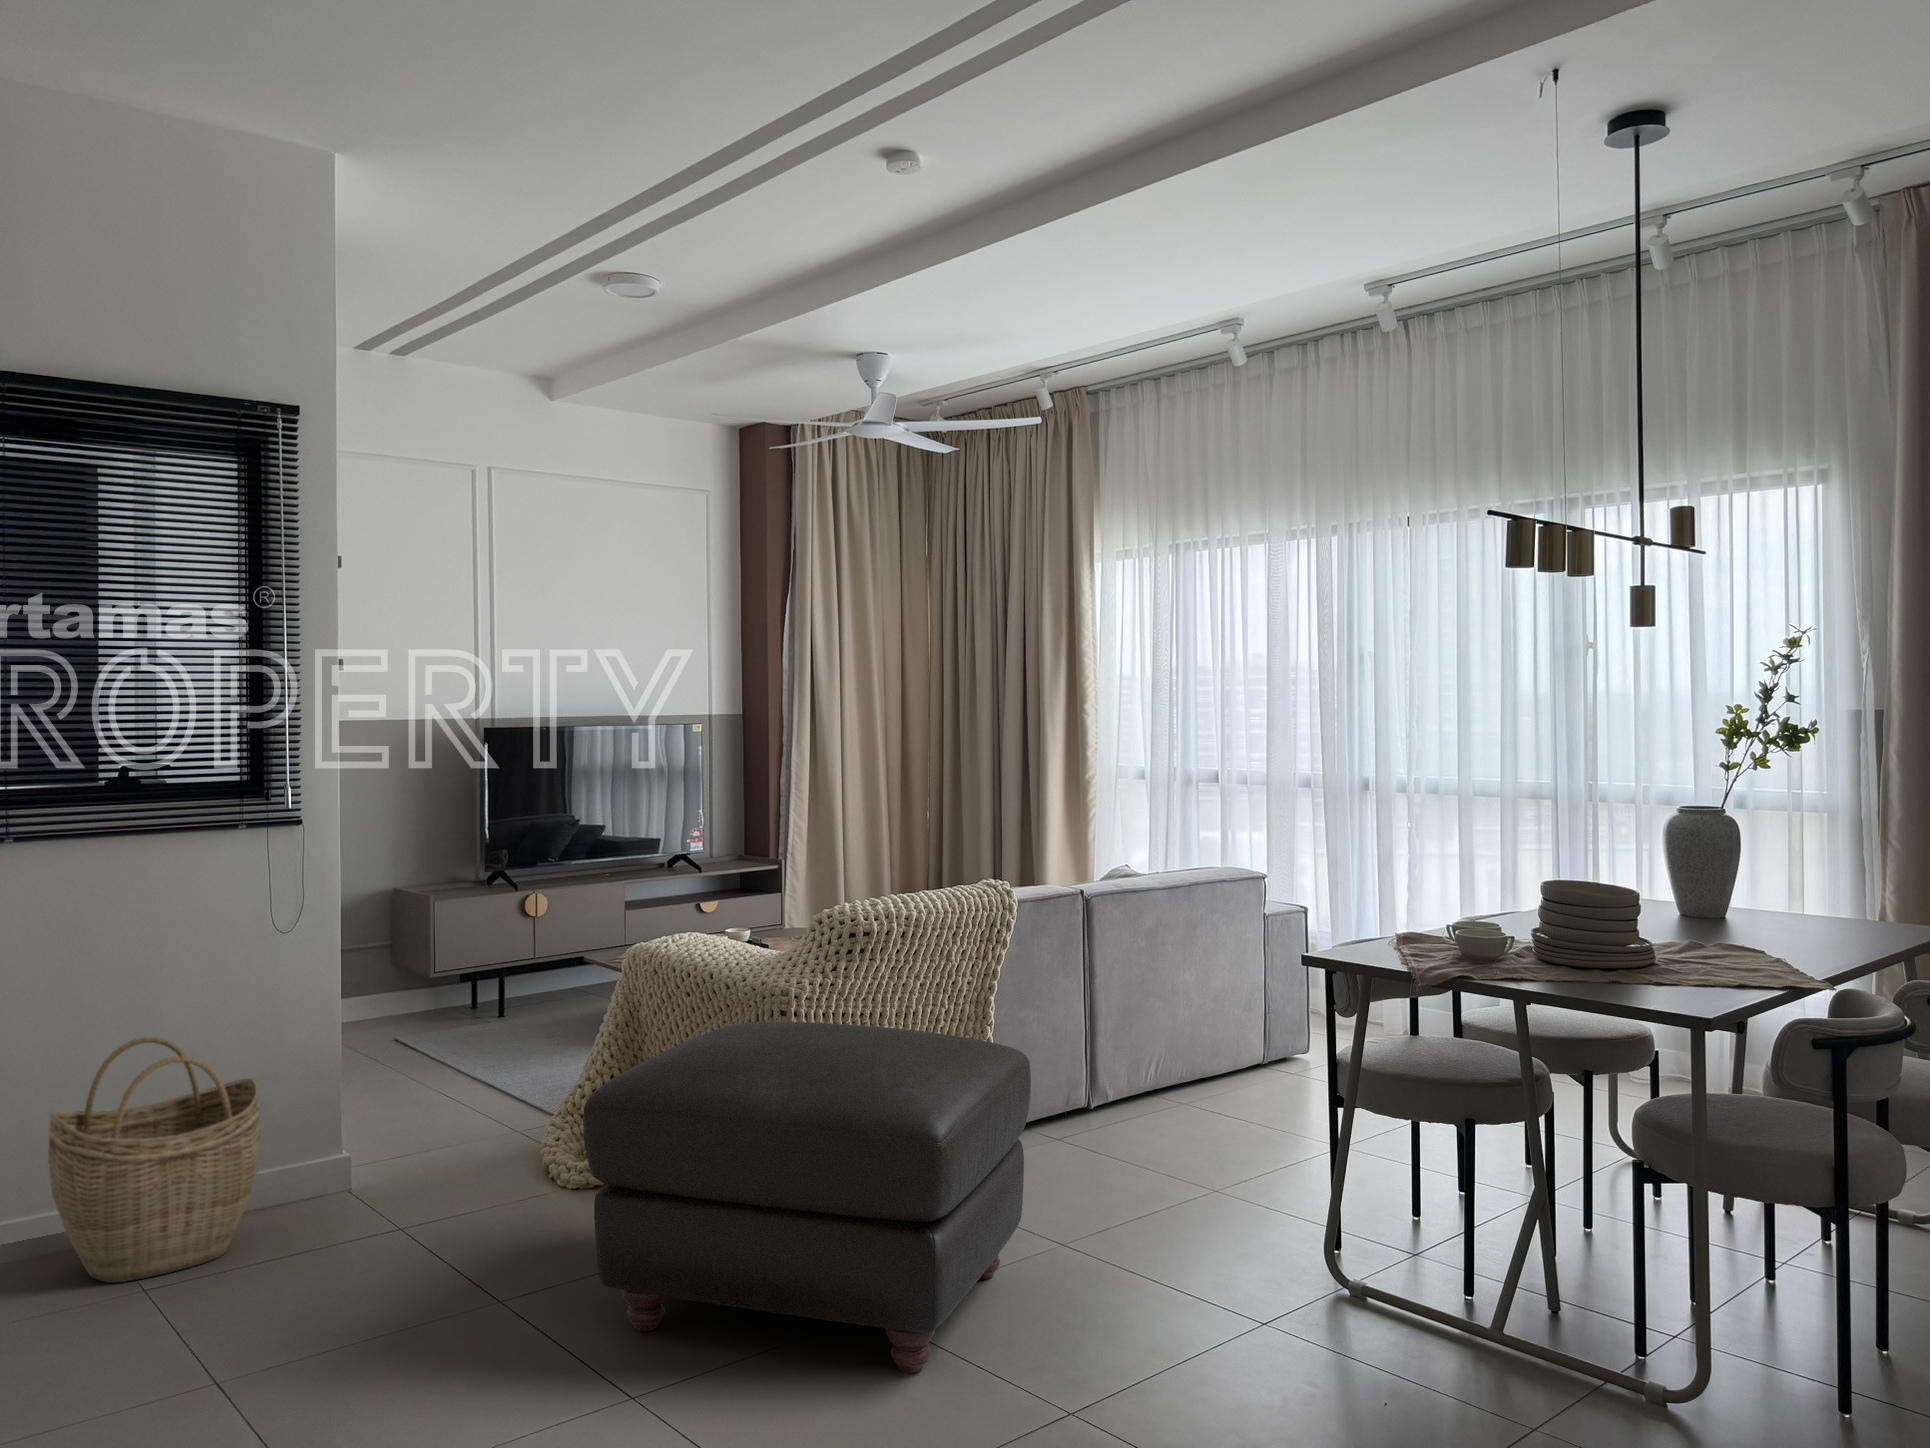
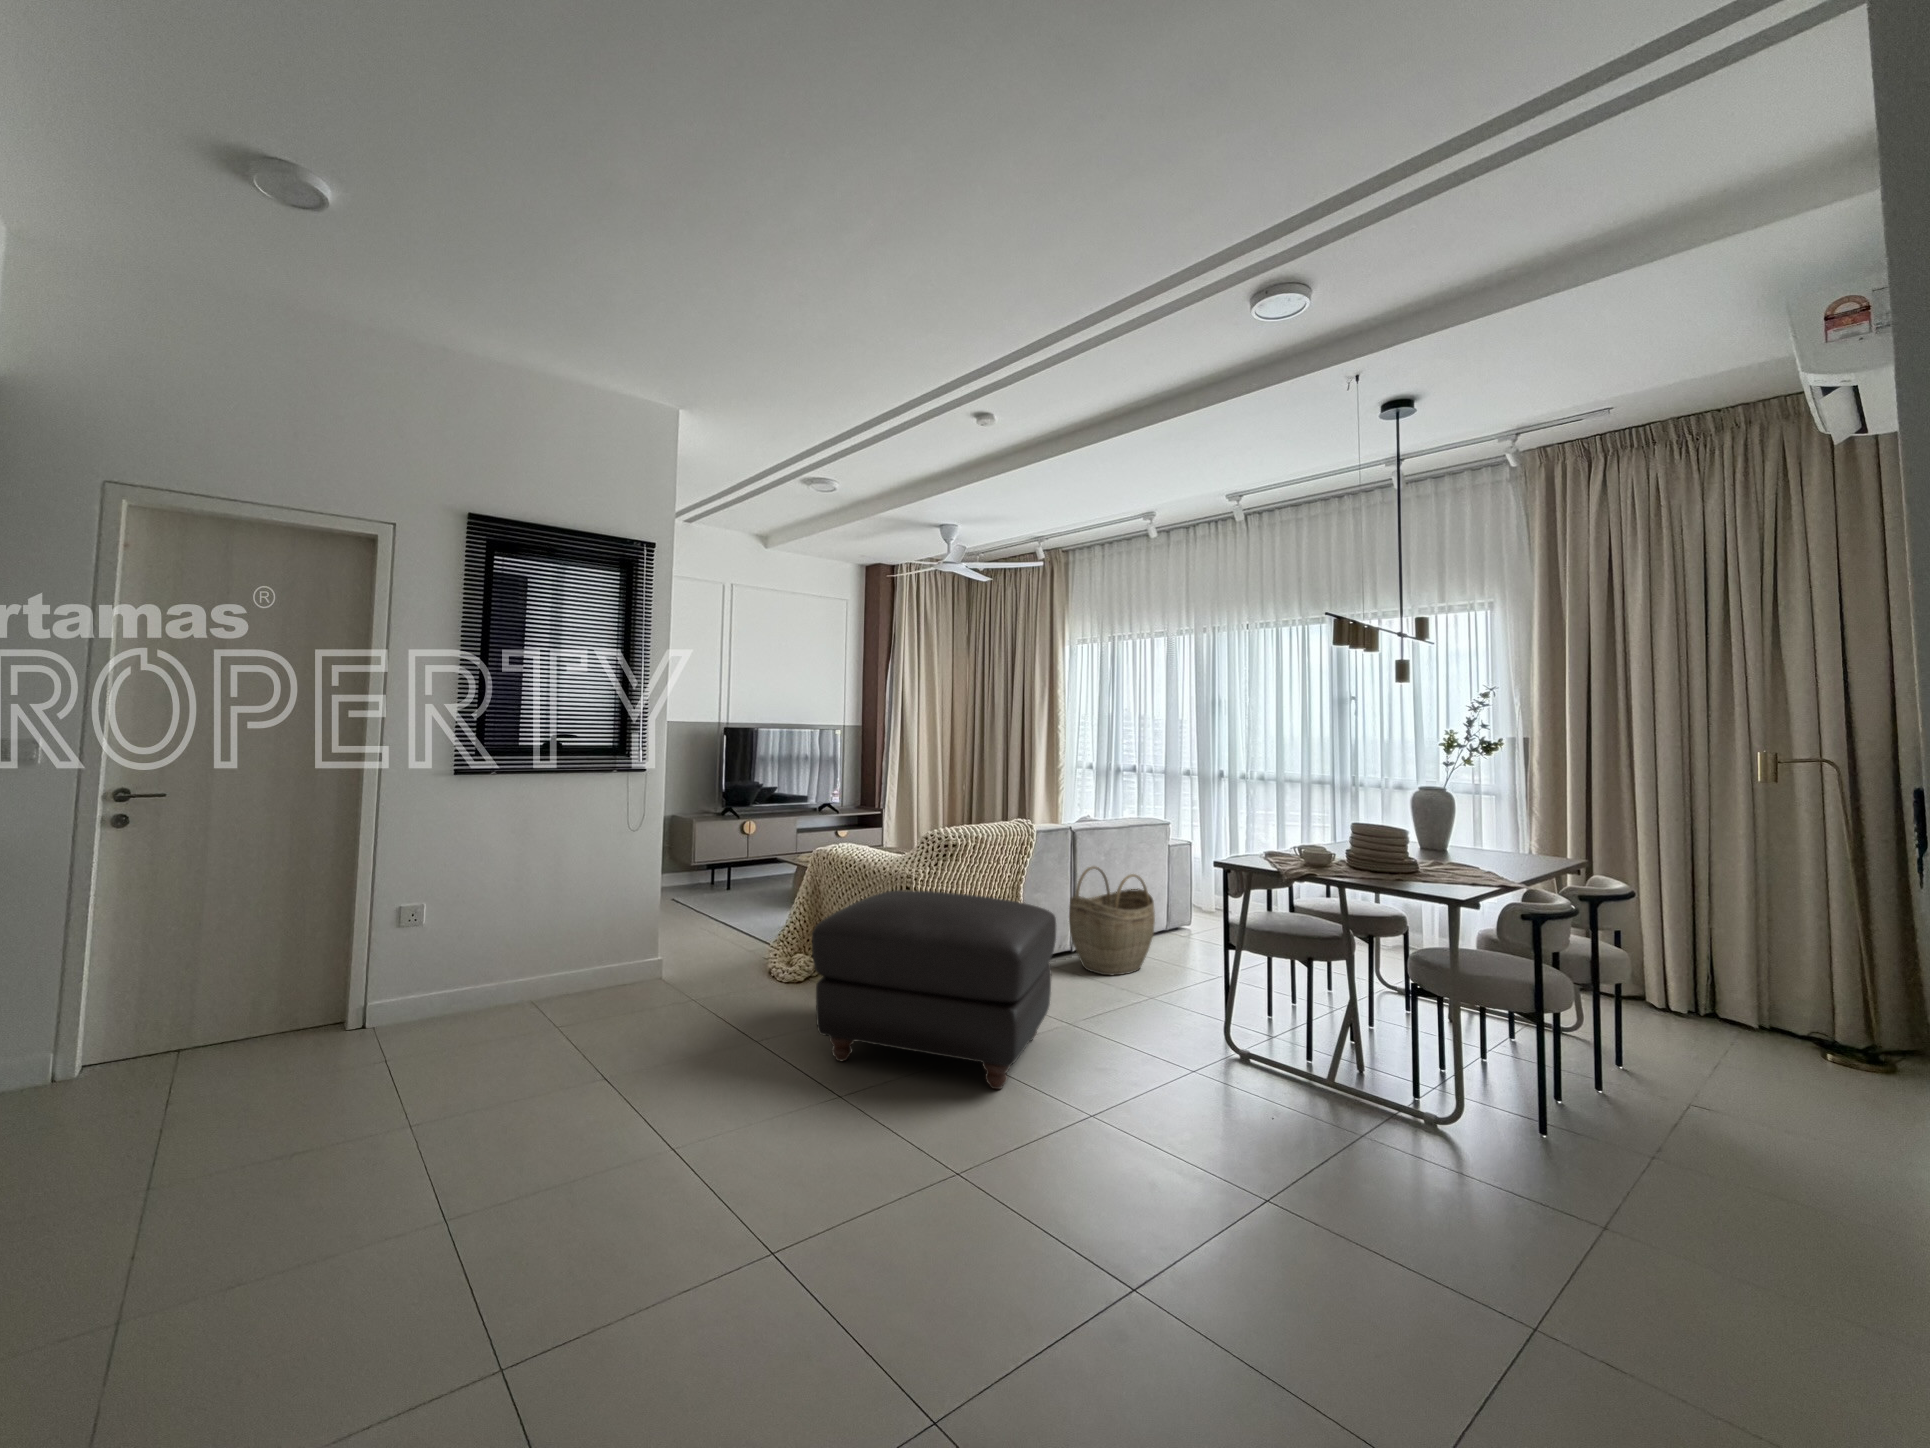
woven basket: present [48,1037,261,1283] -> present [1069,866,1155,976]

